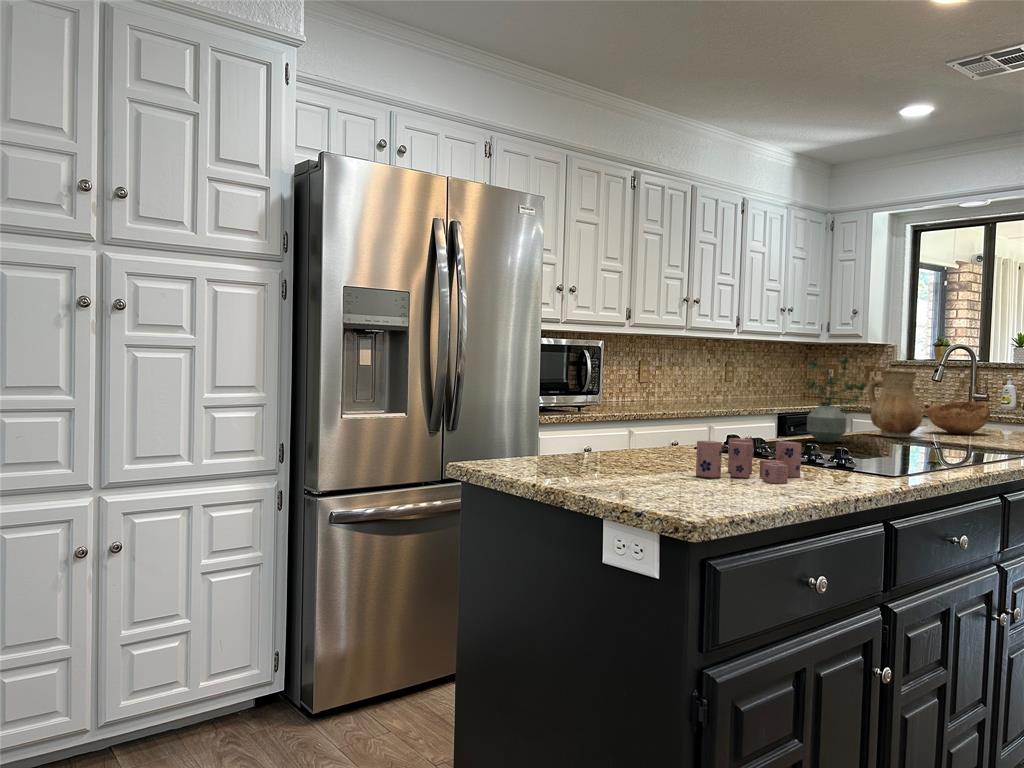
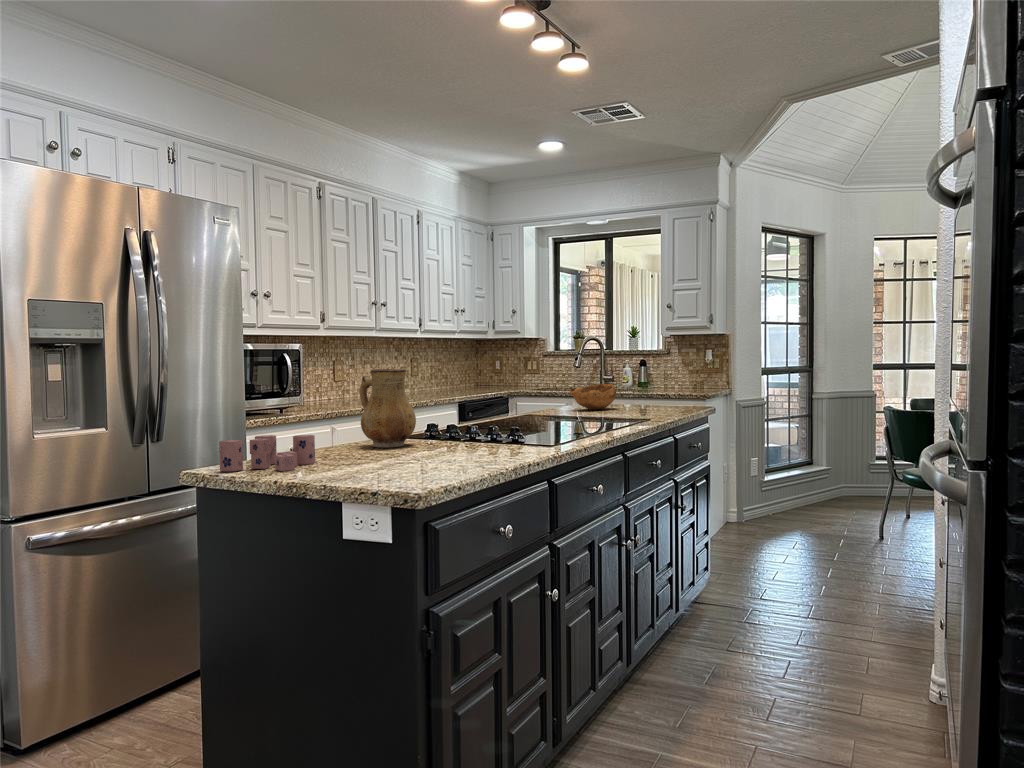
potted plant: present [806,356,866,443] -> none [482,352,528,425]
ceramic pitcher: present [867,371,923,437] -> present [360,369,416,447]
candle: present [696,438,801,483] -> present [219,435,315,472]

